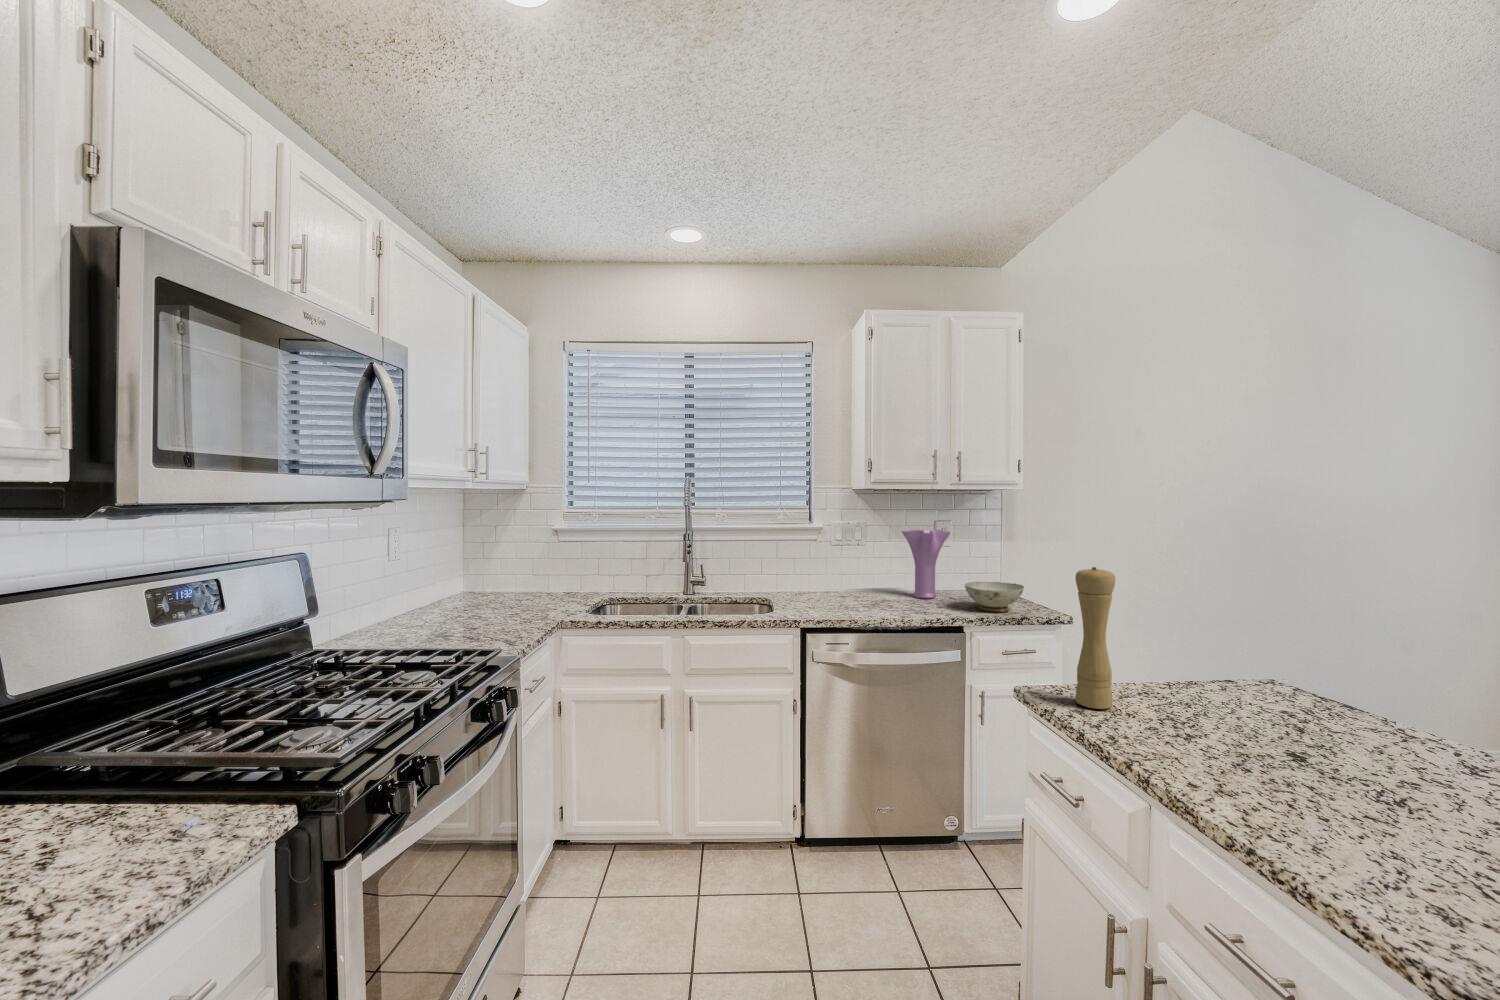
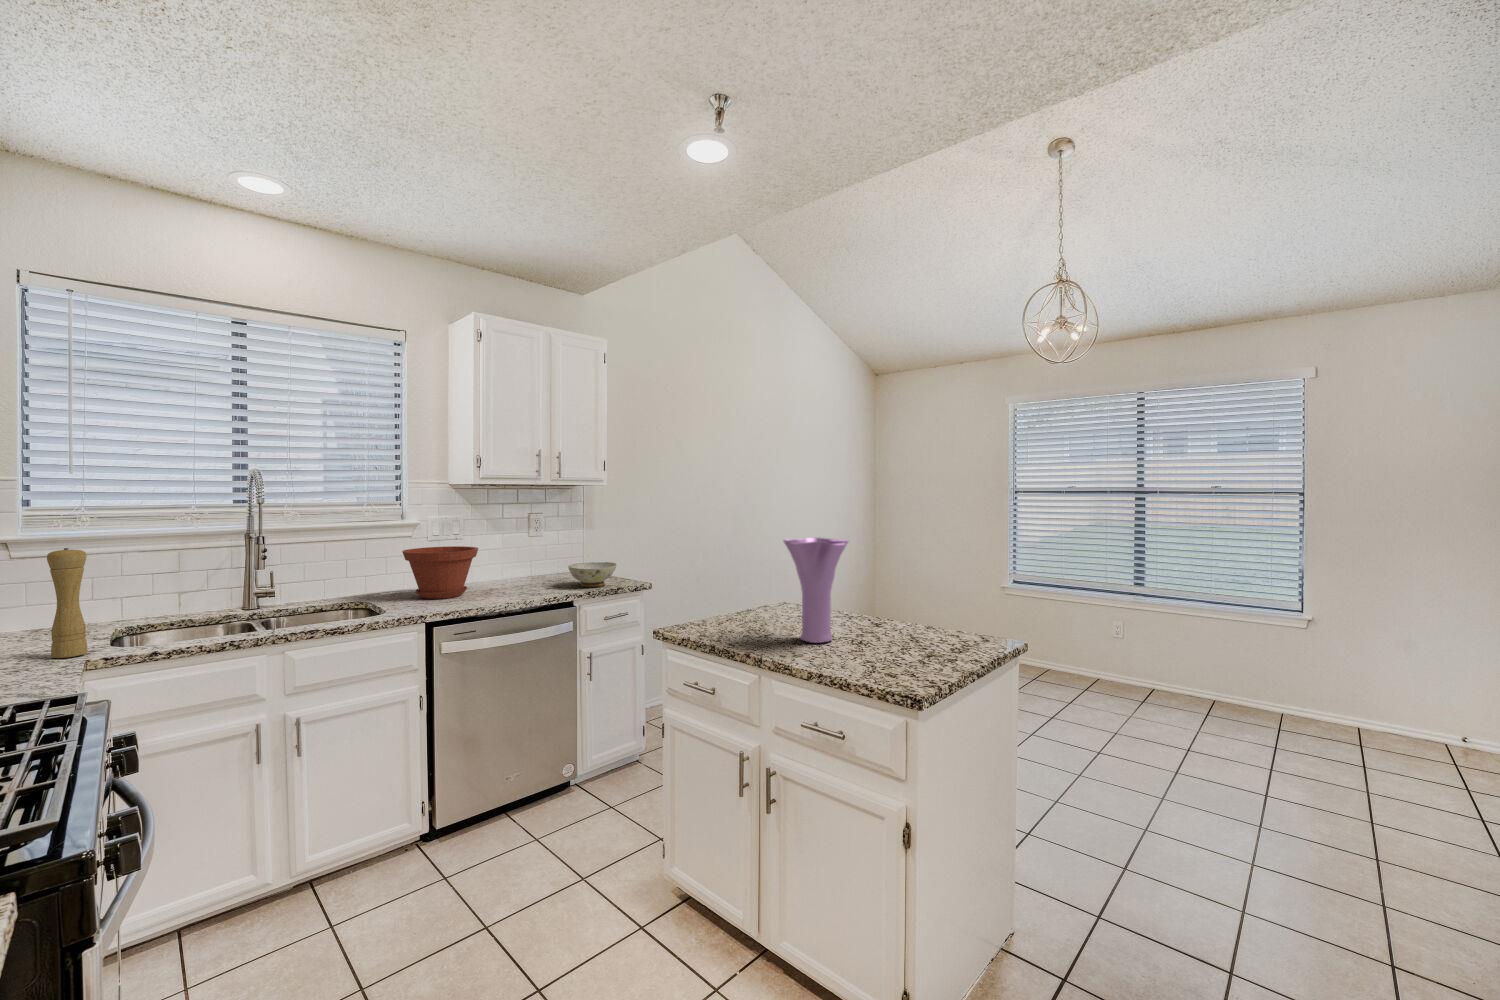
vase: present [902,530,951,598] -> present [784,538,848,643]
plant pot: none [800,552,869,604] -> present [402,546,478,599]
pepper mill: present [1075,567,1115,709] -> present [47,548,88,658]

